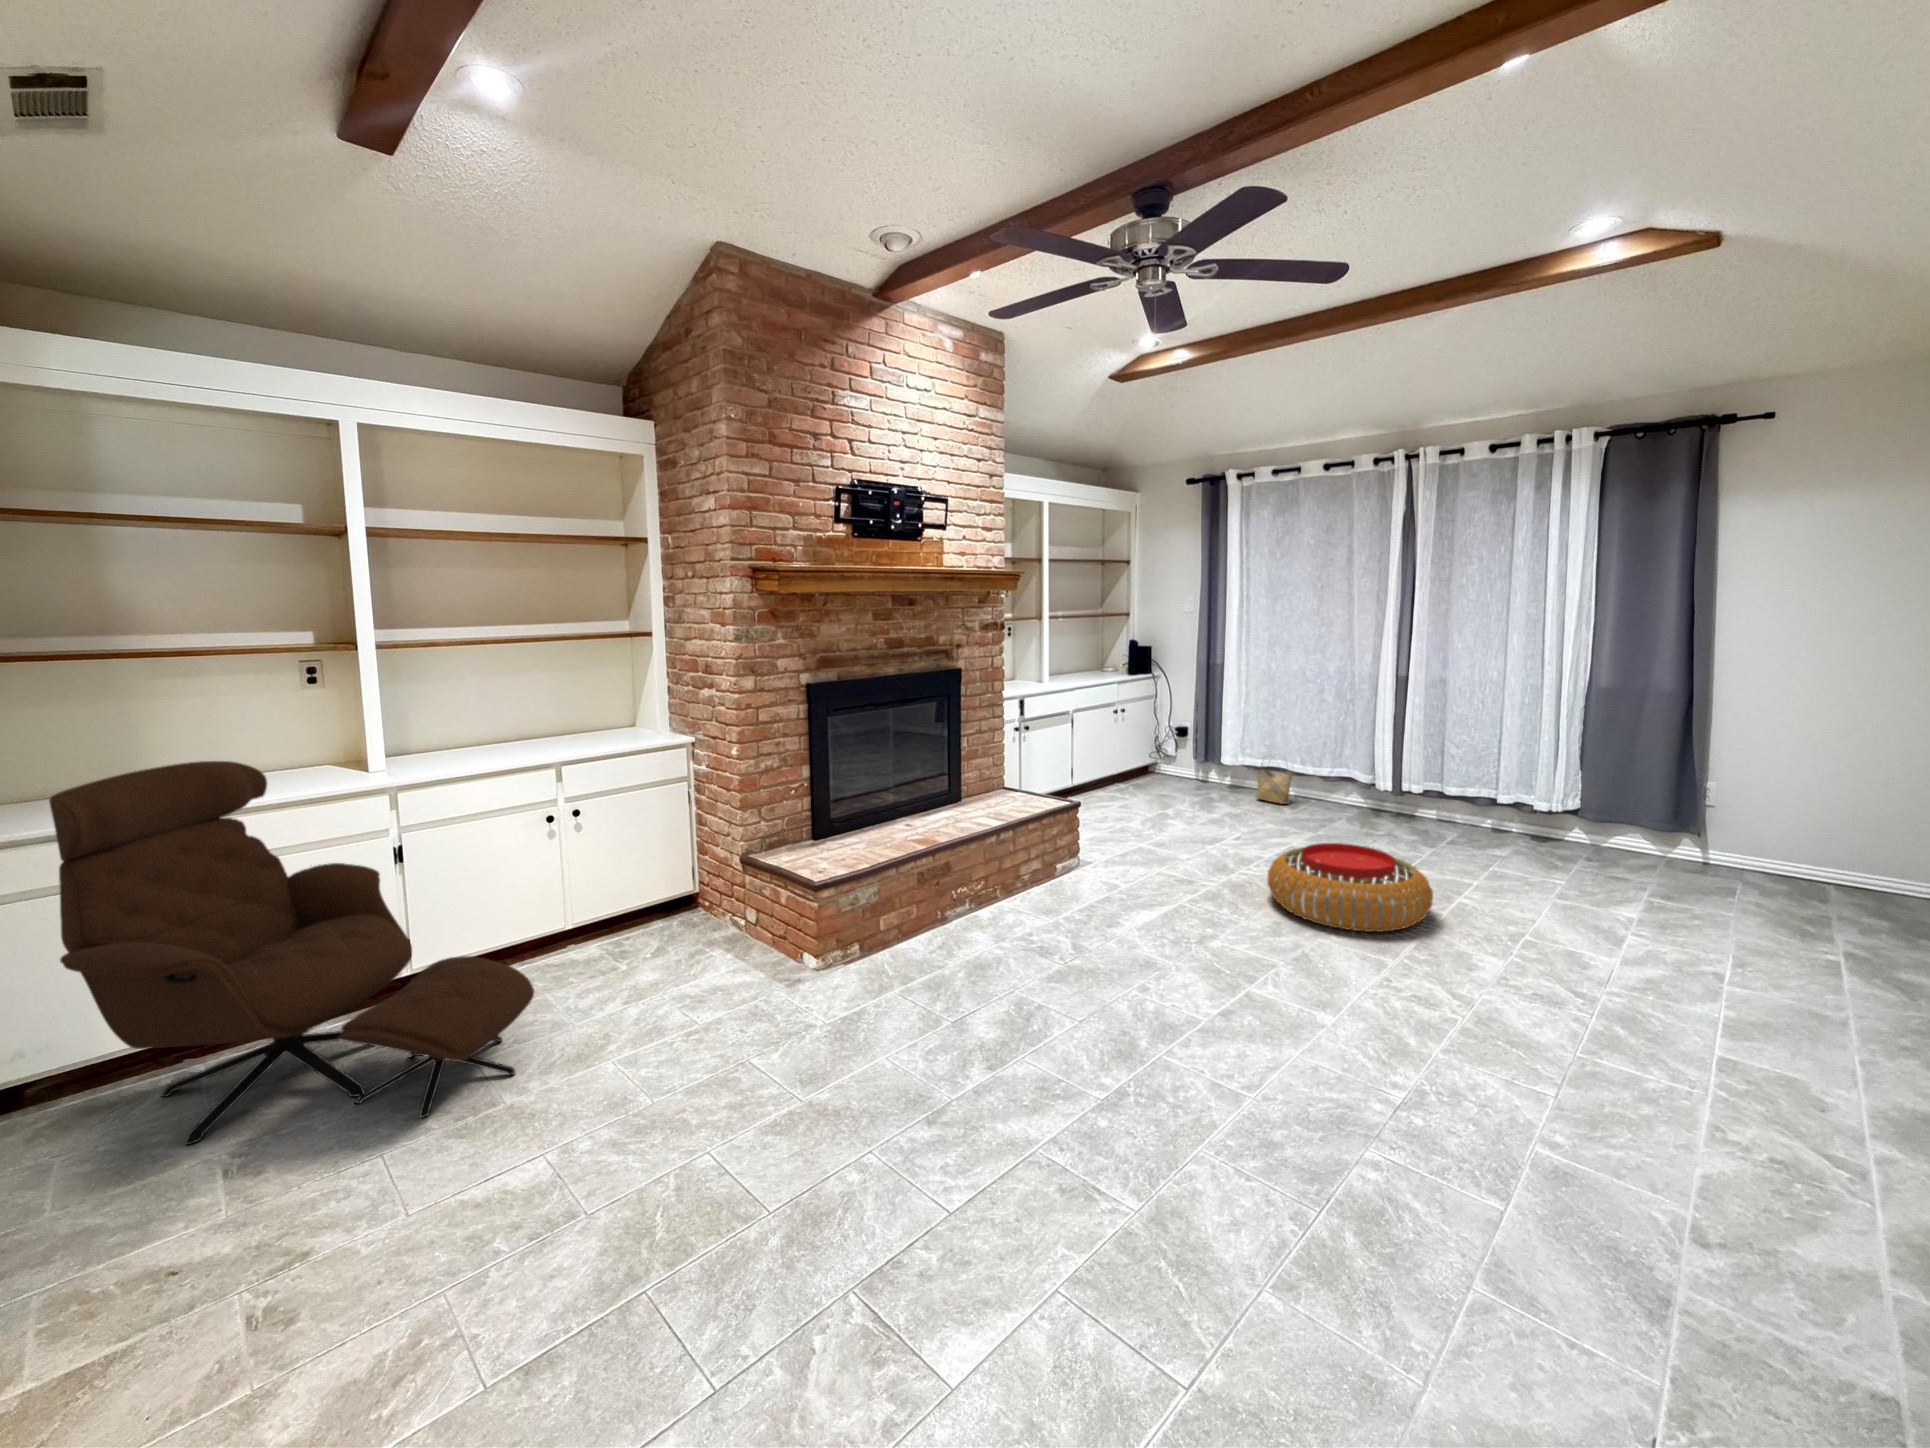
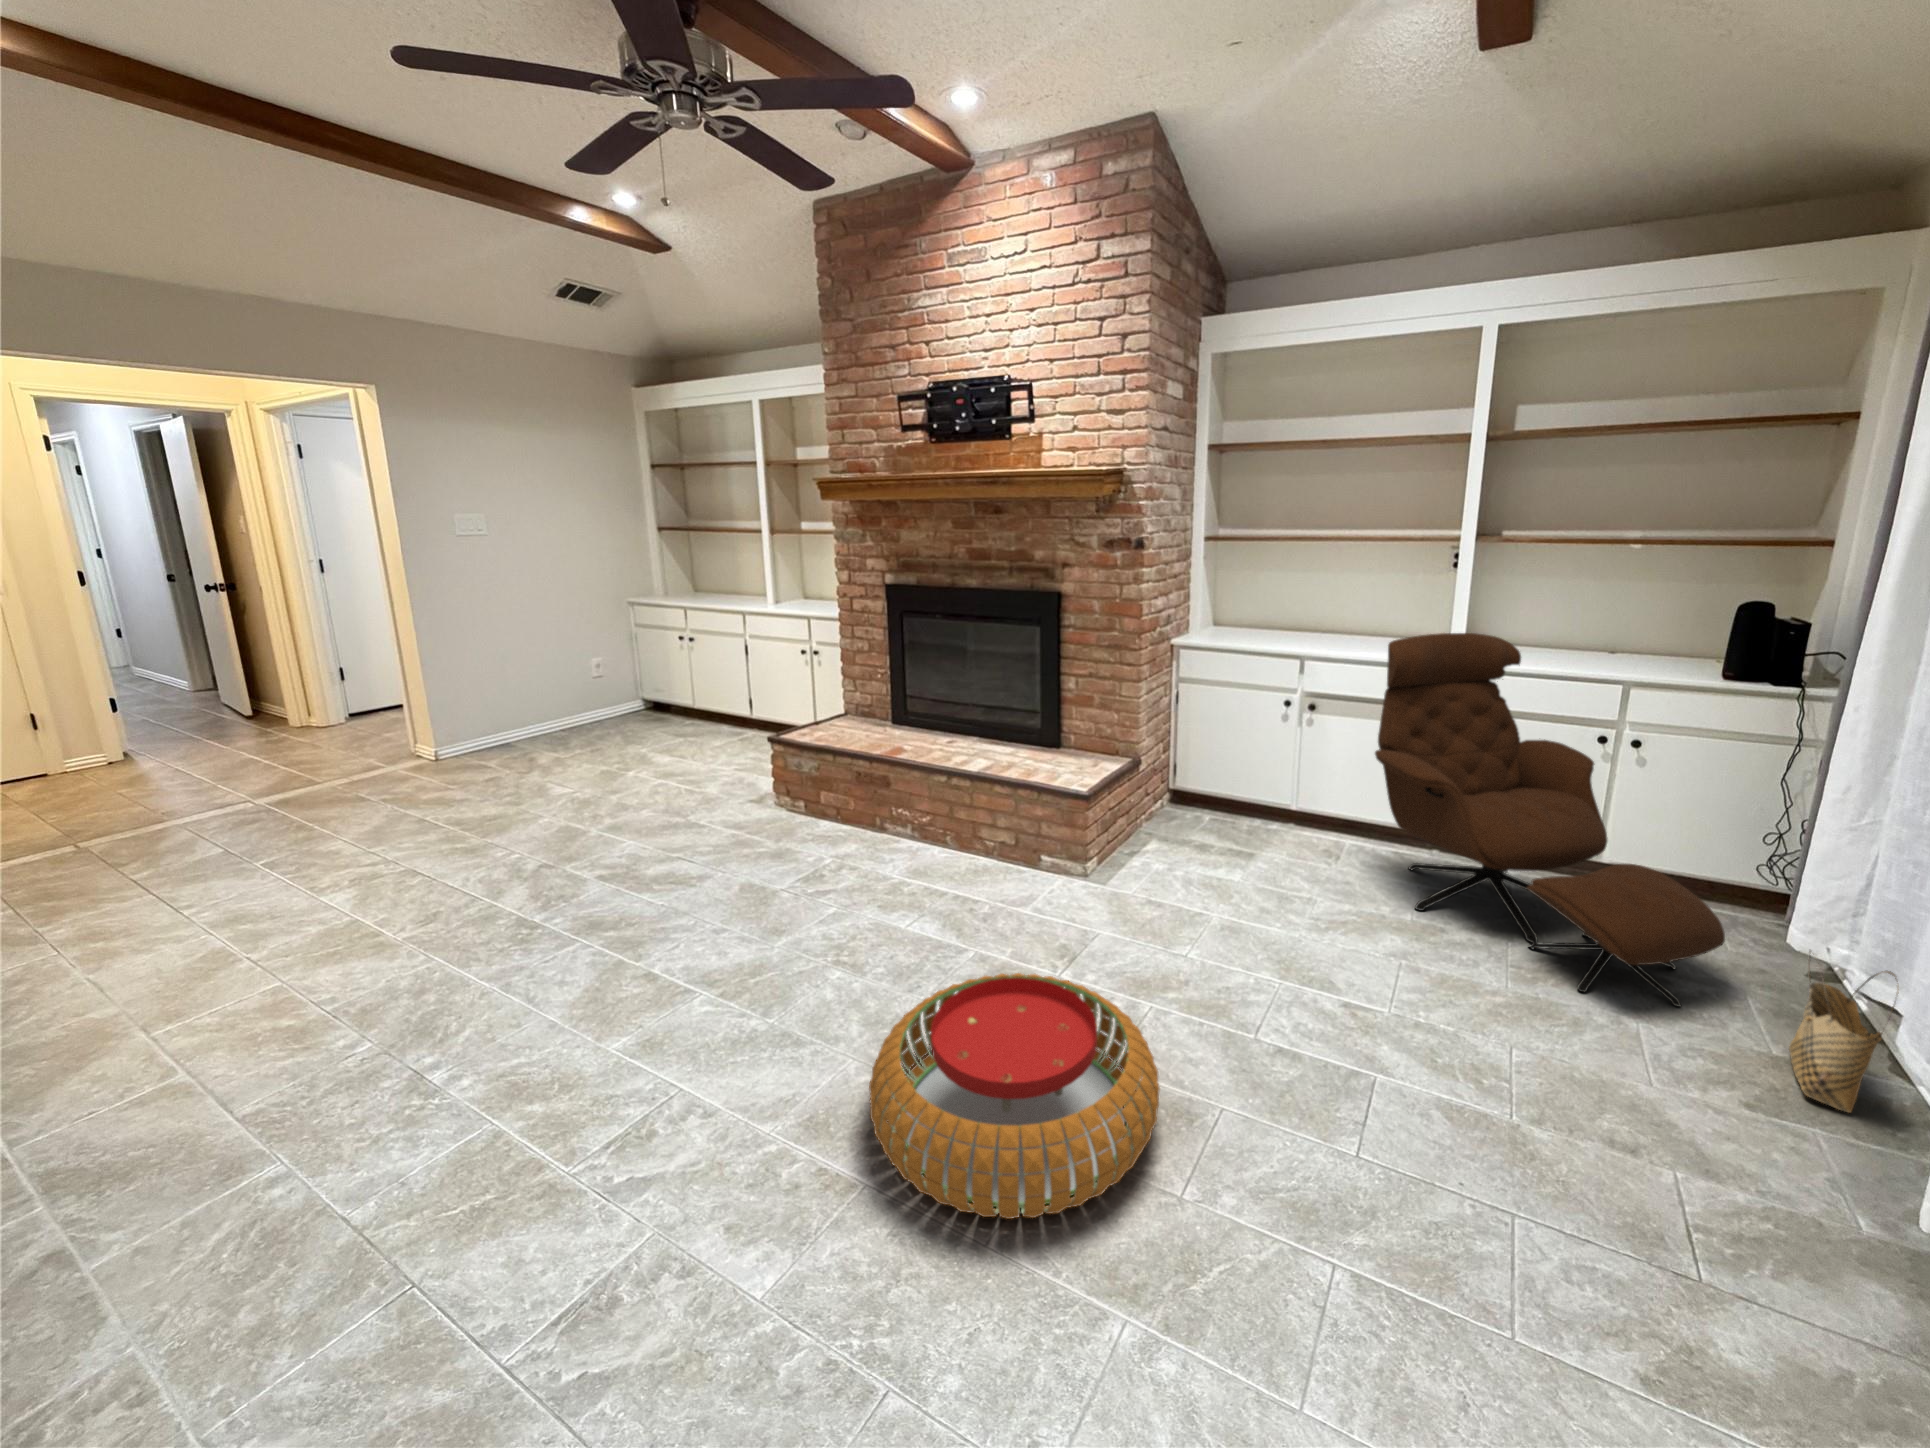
lounge chair: present [49,761,534,1145] -> present [1375,633,1725,1007]

